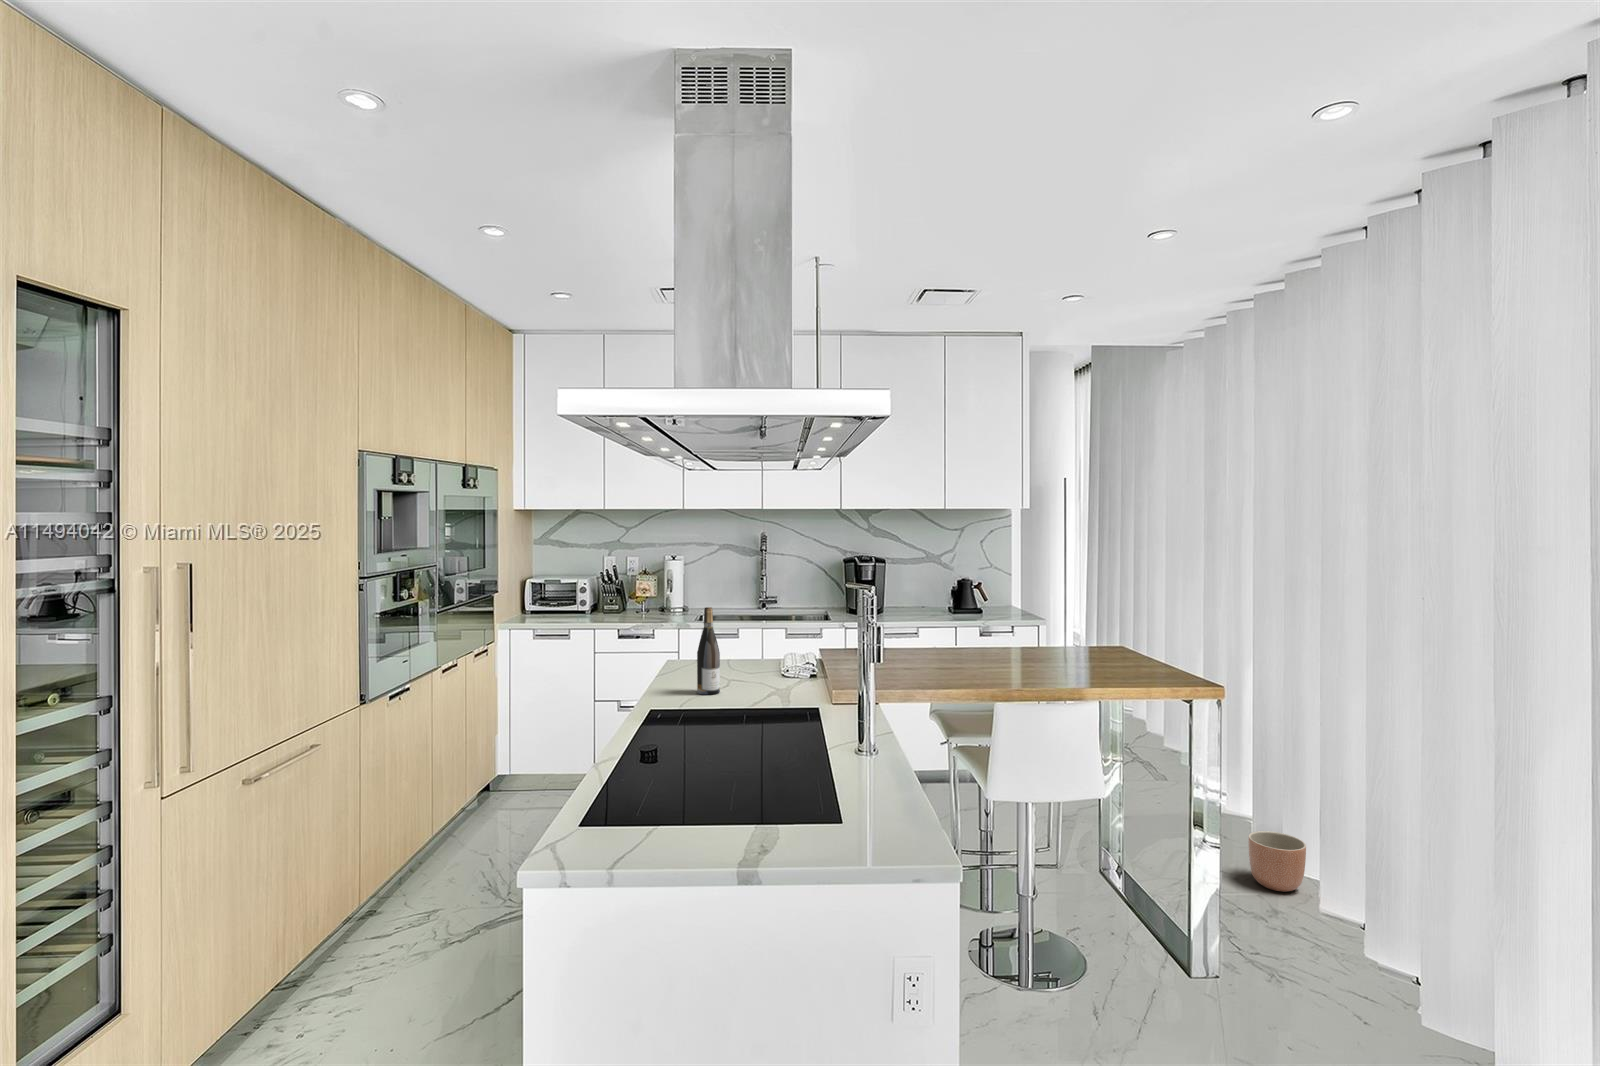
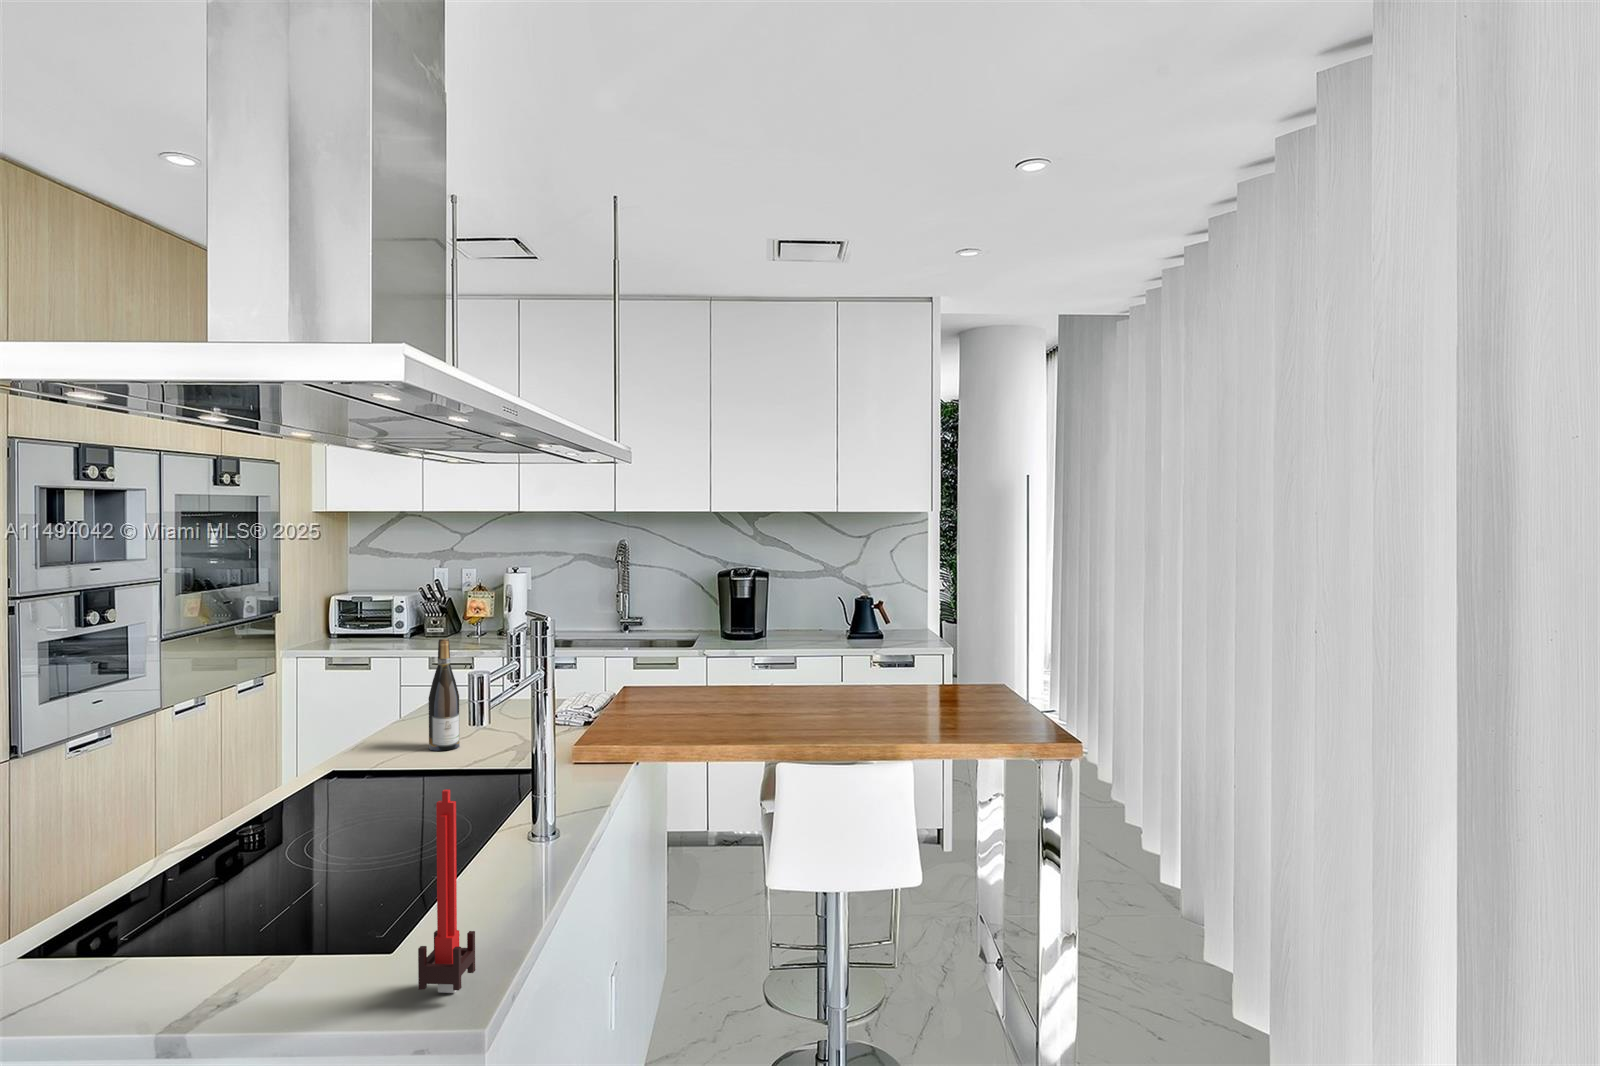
candle: none [874,698,903,839] -> present [418,790,475,993]
planter: present [1248,831,1306,892] -> none [1163,915,1231,993]

